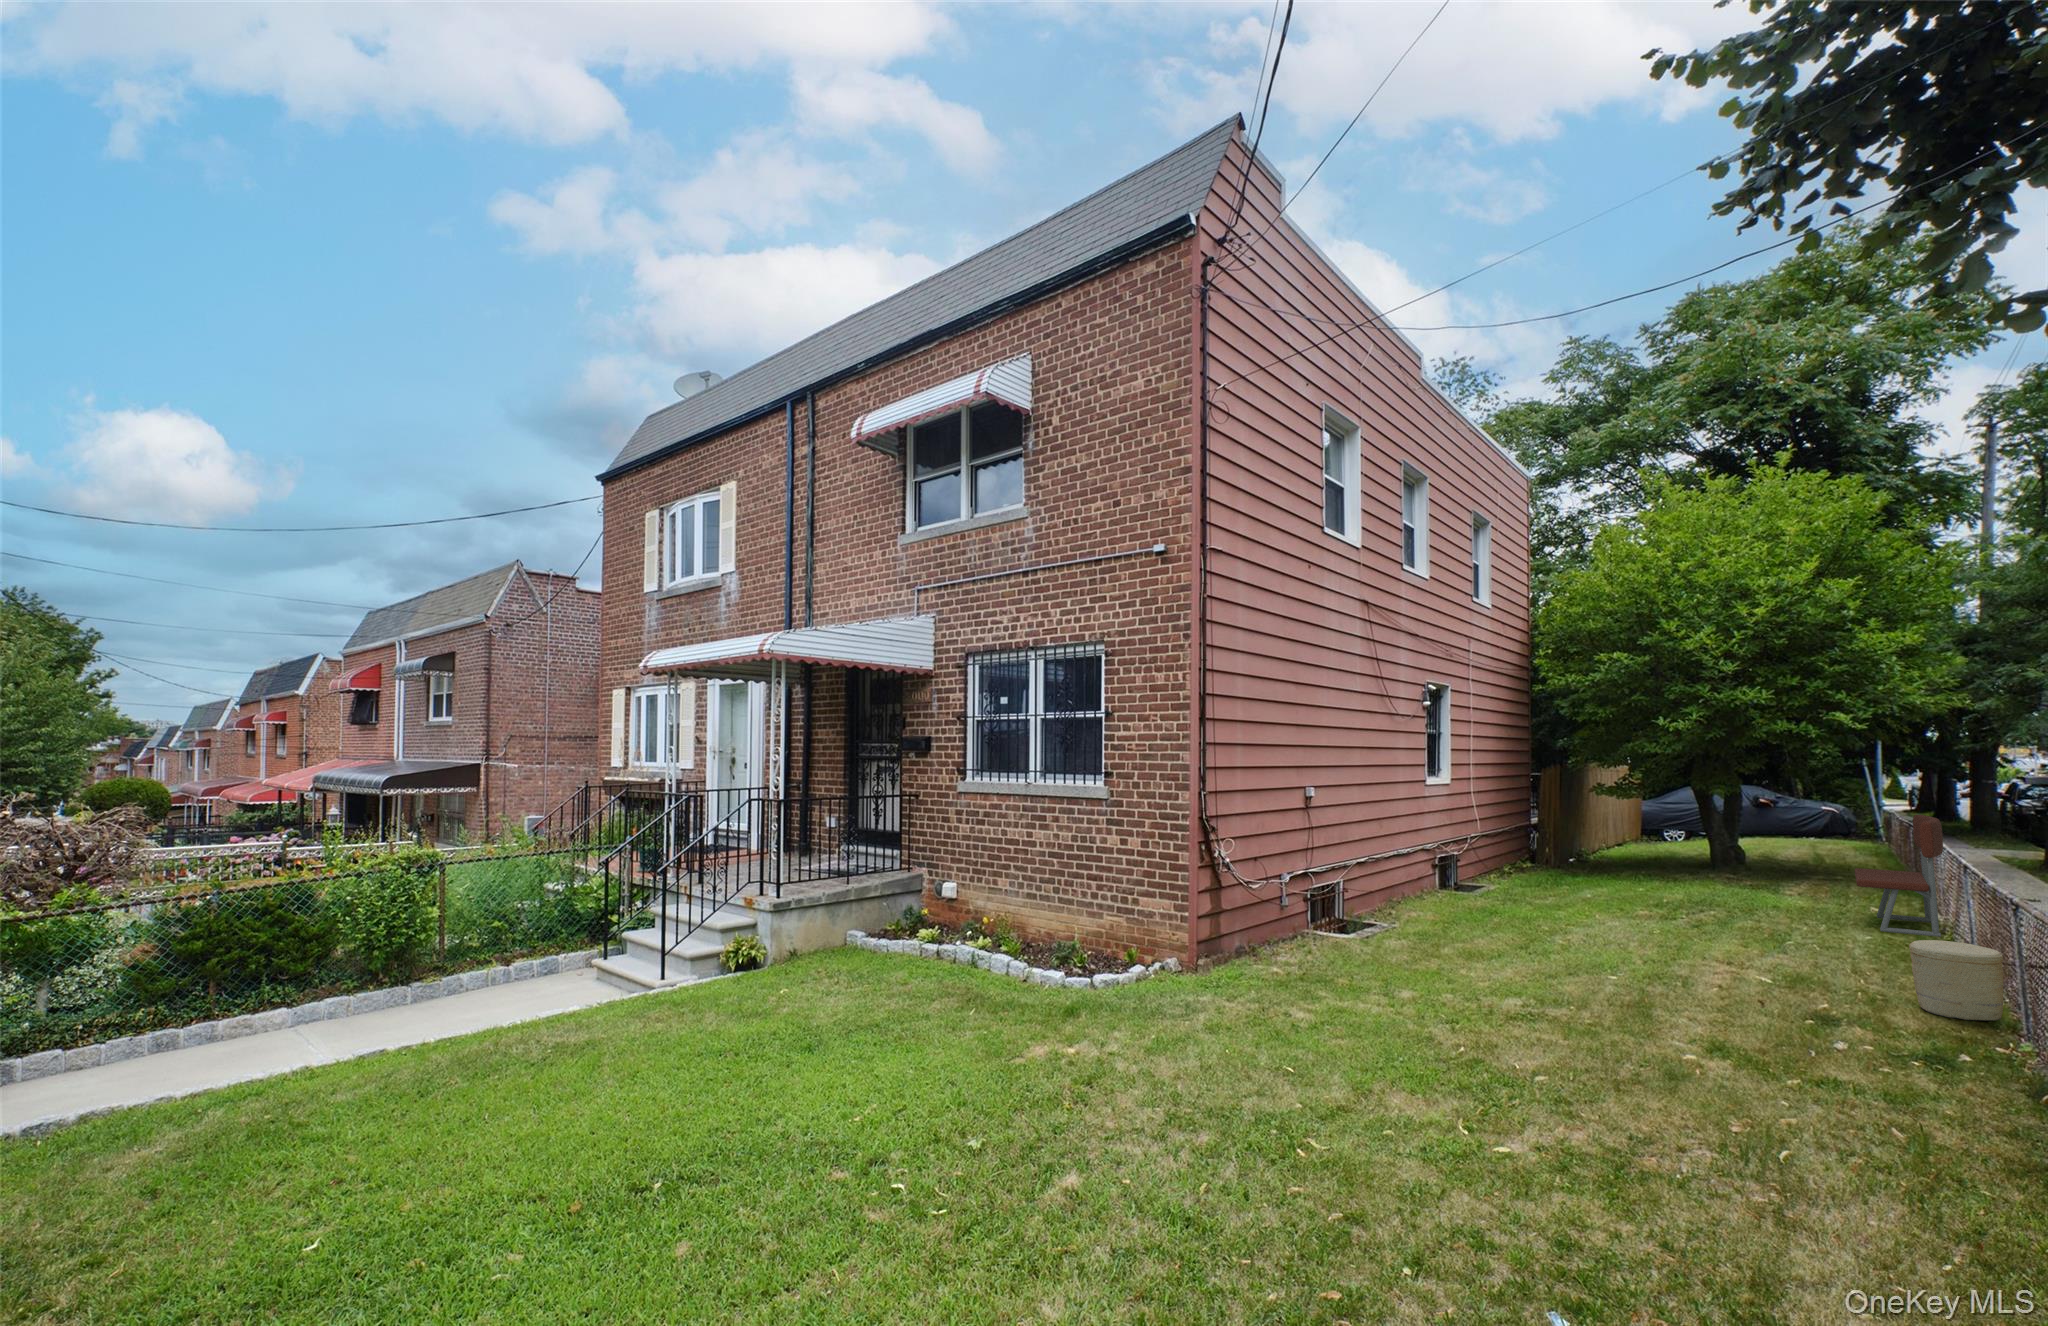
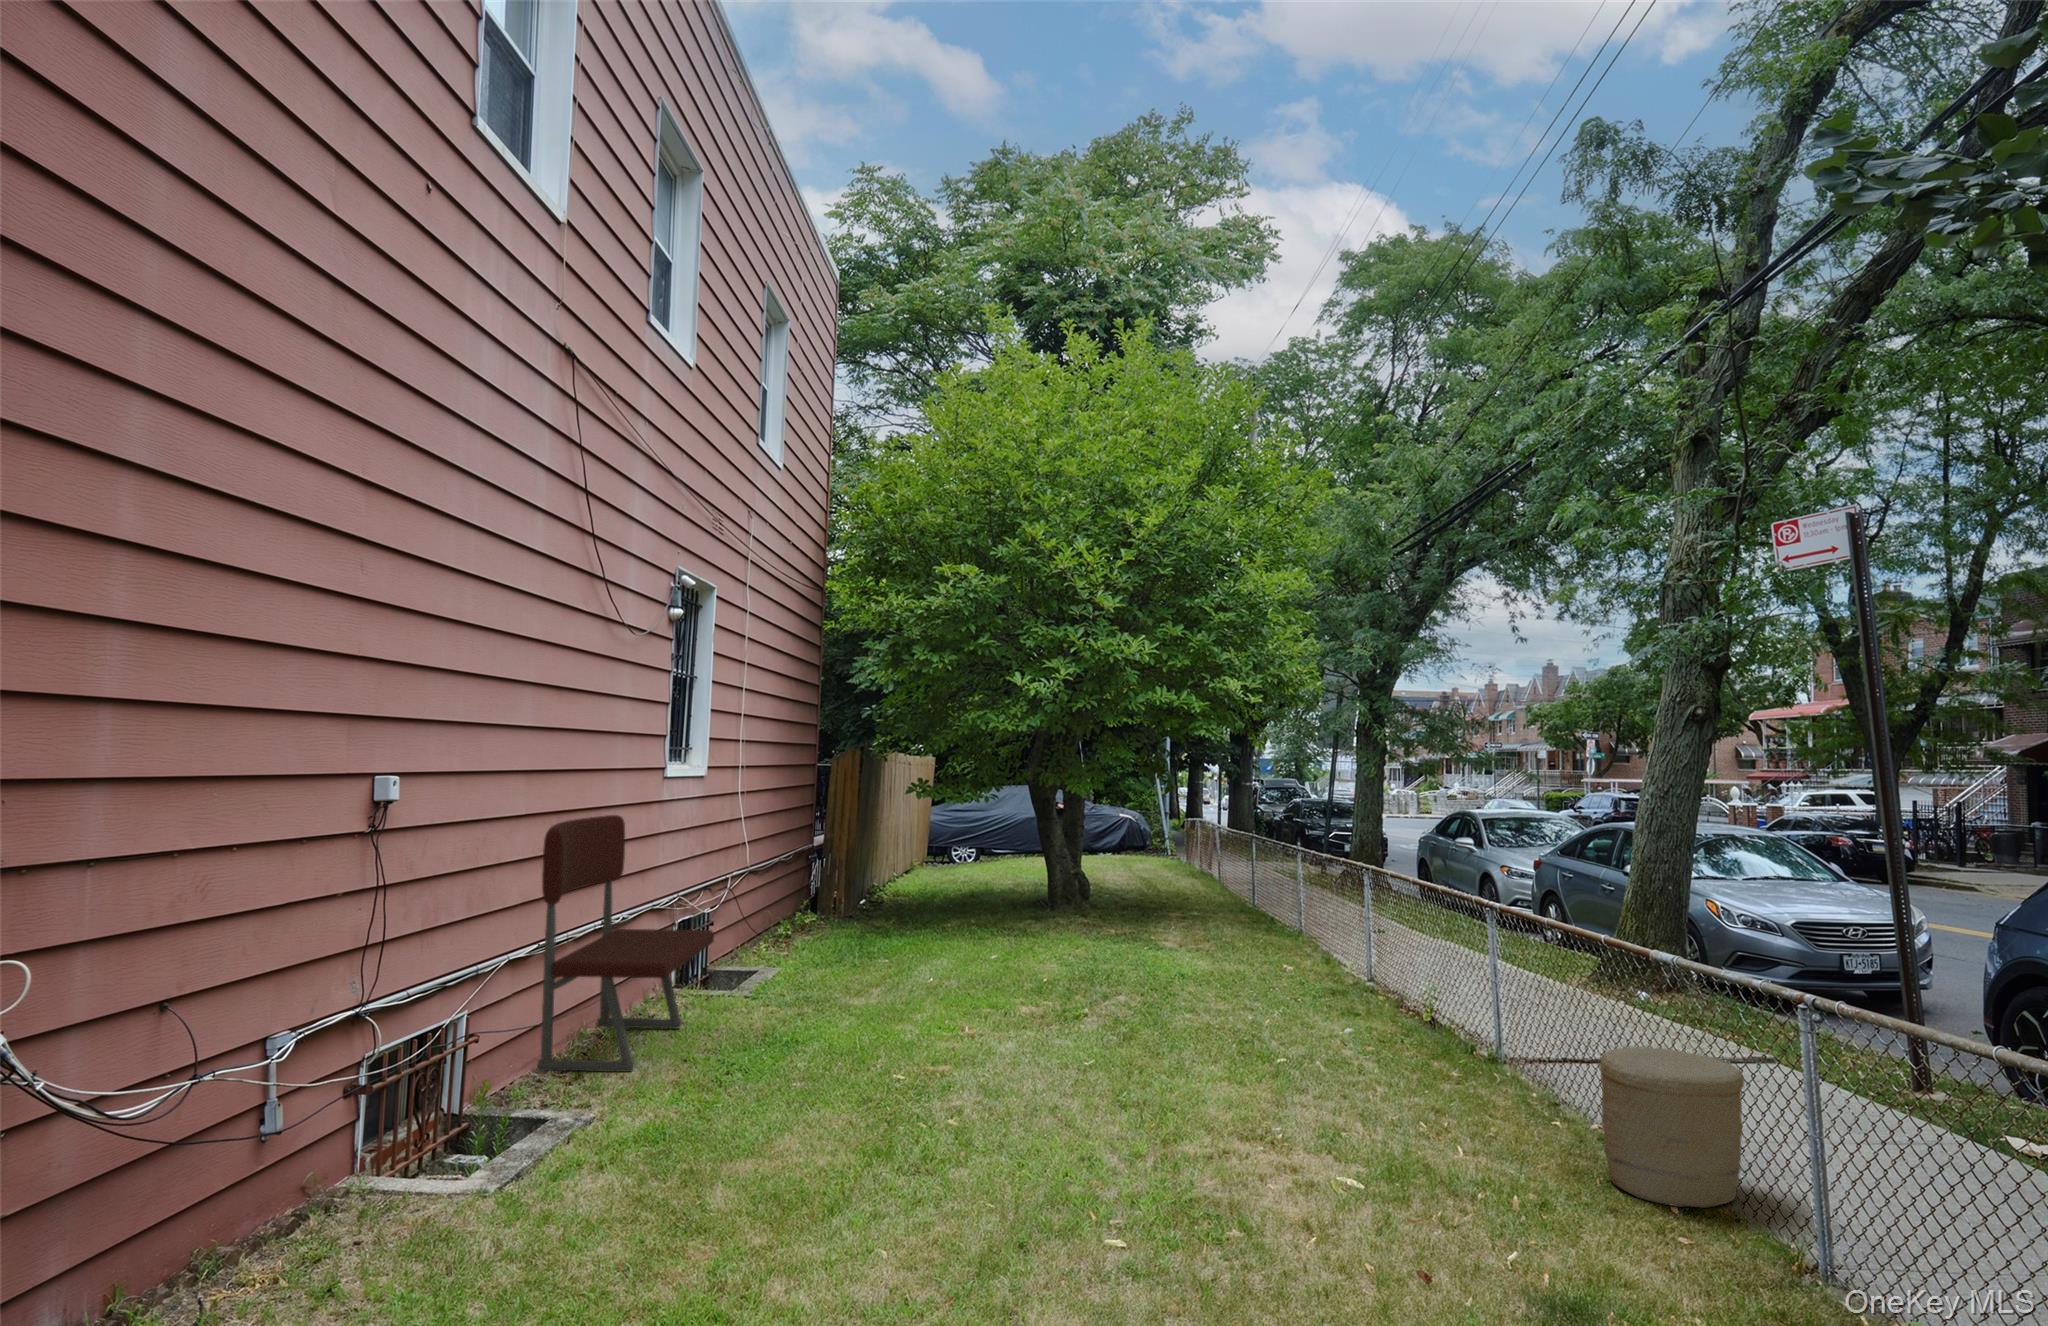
bench: present [1855,815,1943,937] -> present [537,815,714,1072]

